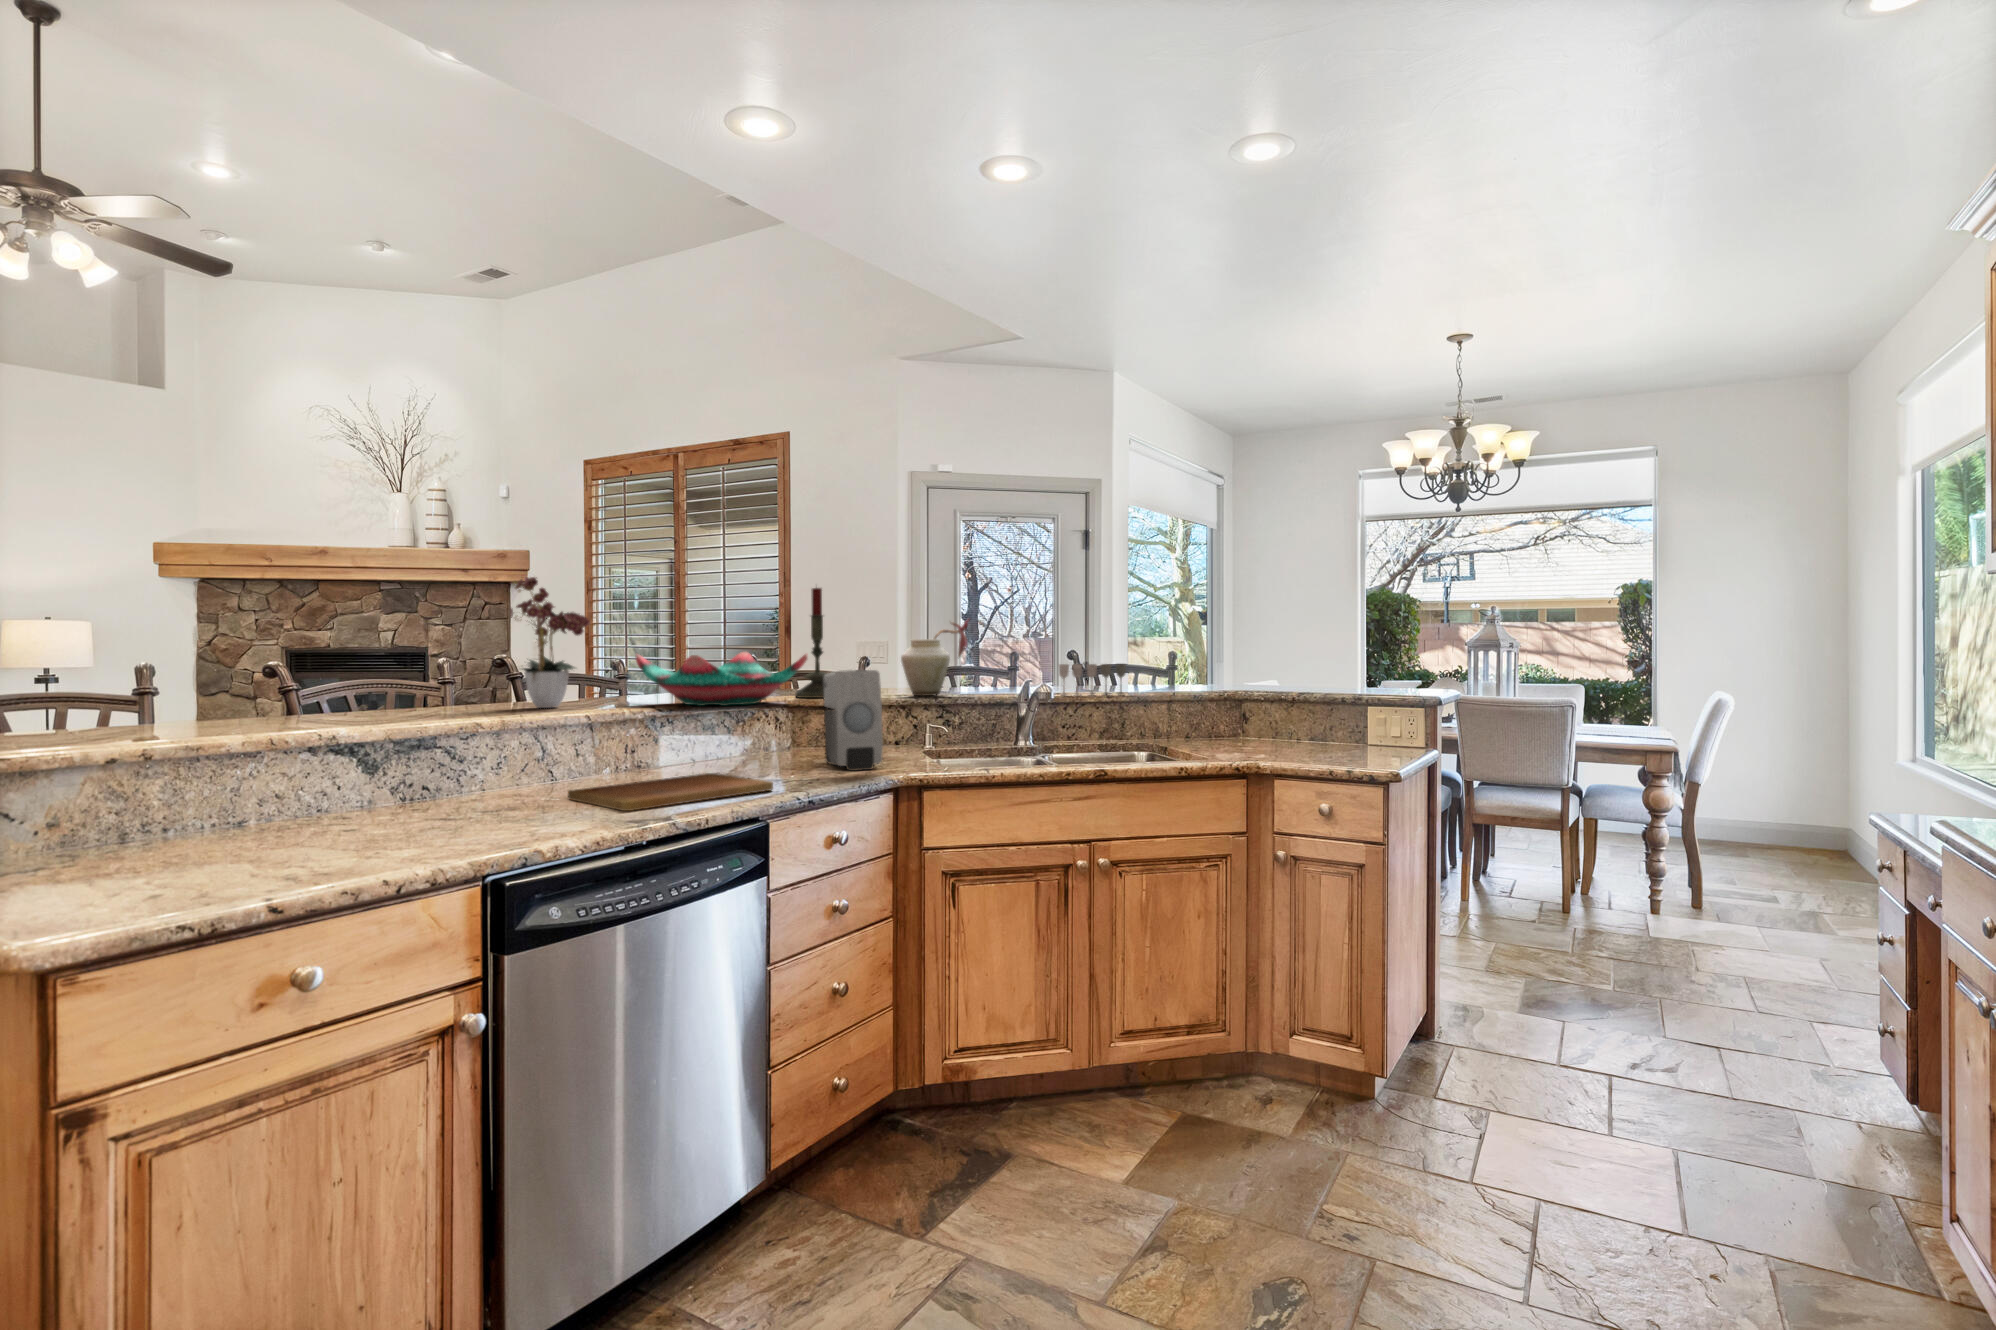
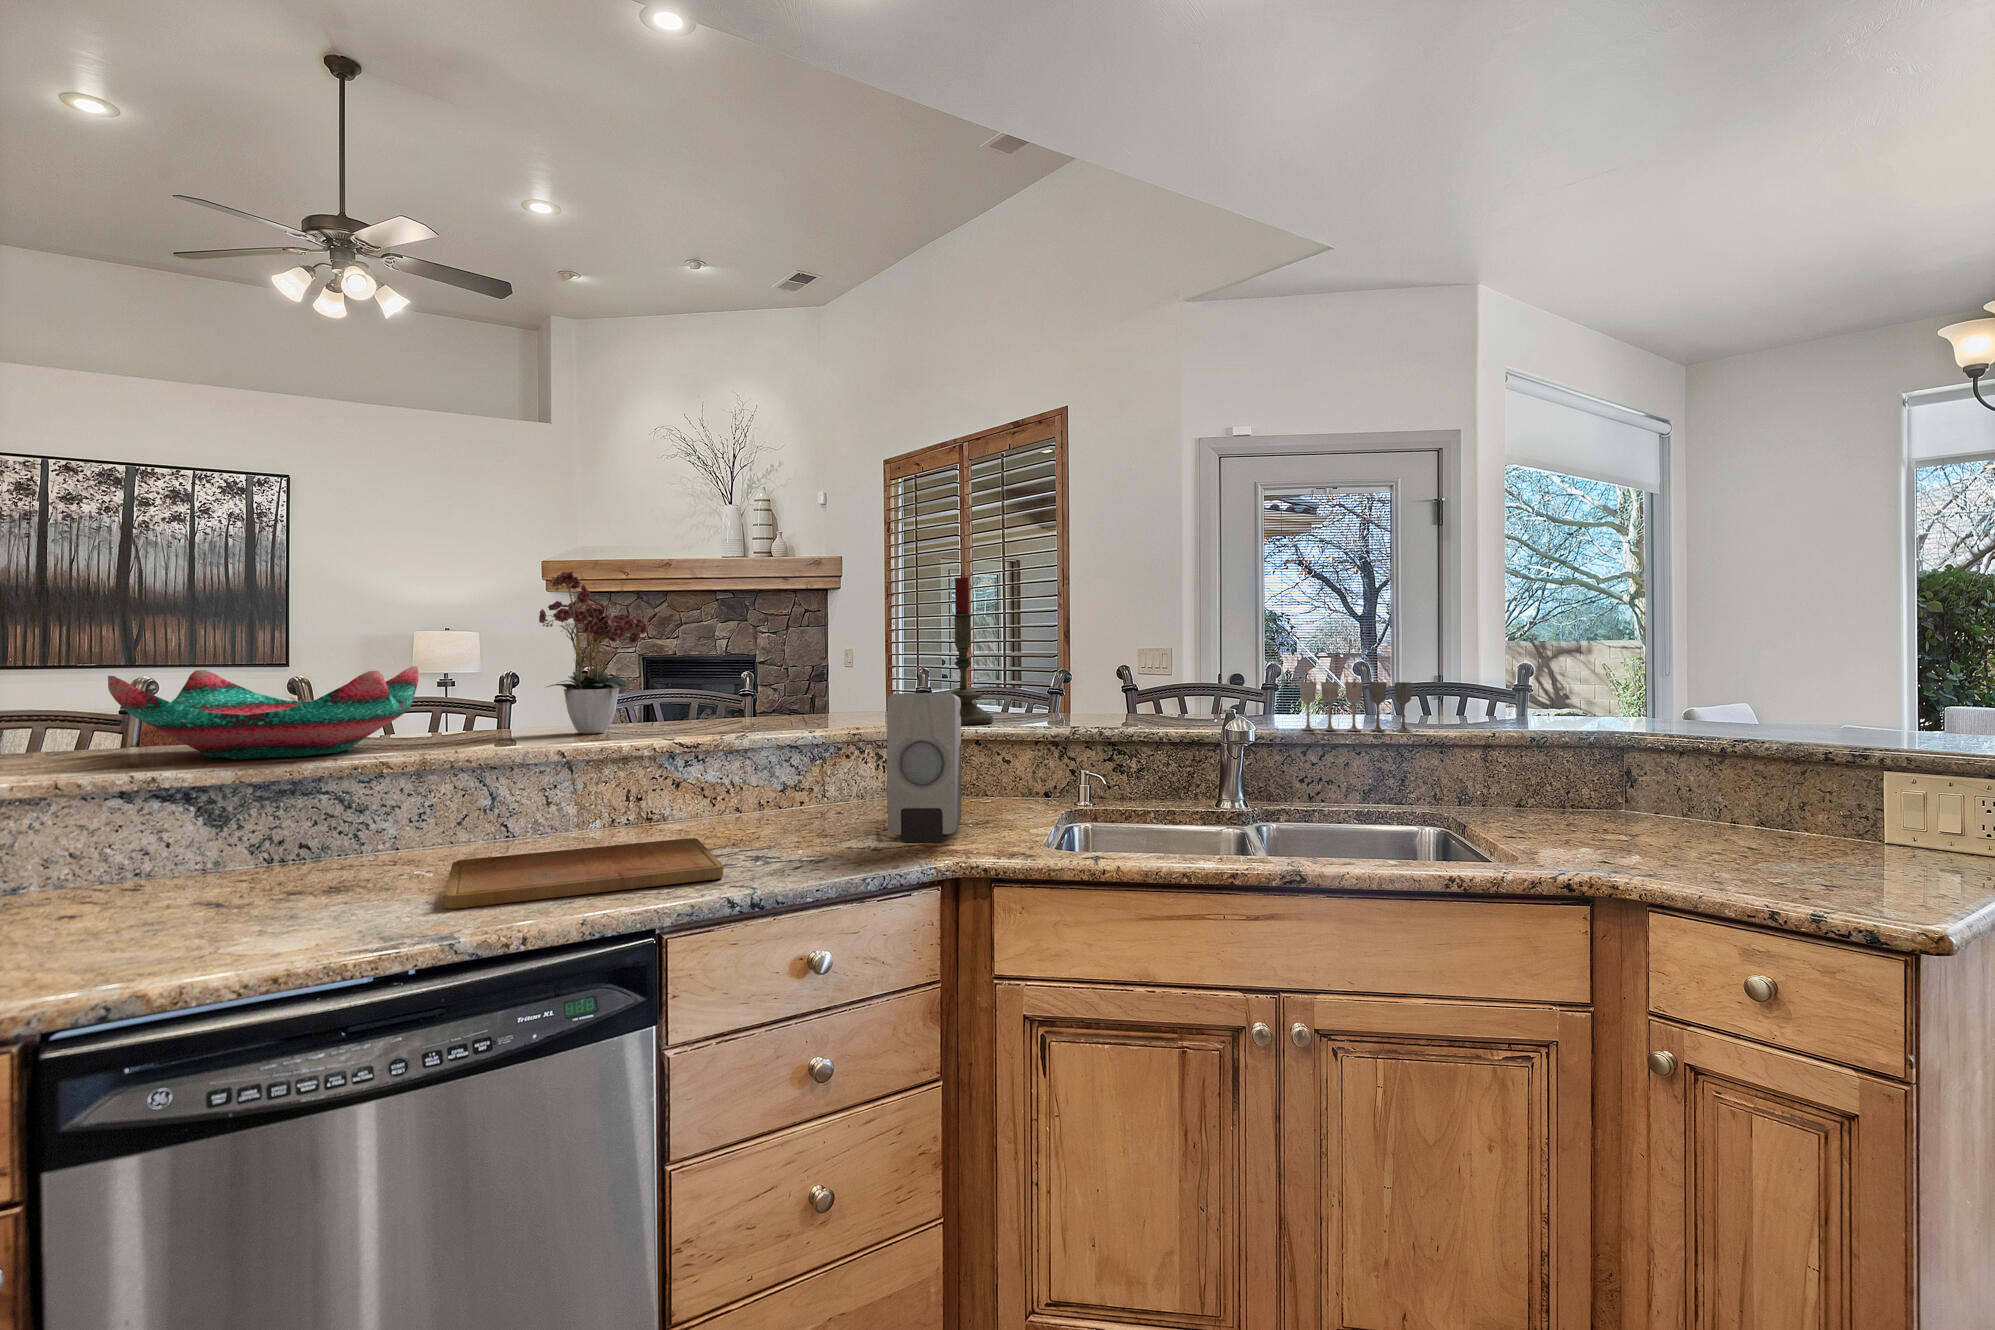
vase: present [901,620,970,696] -> none [1075,614,1178,725]
decorative bowl: present [635,652,808,706] -> present [108,666,418,759]

